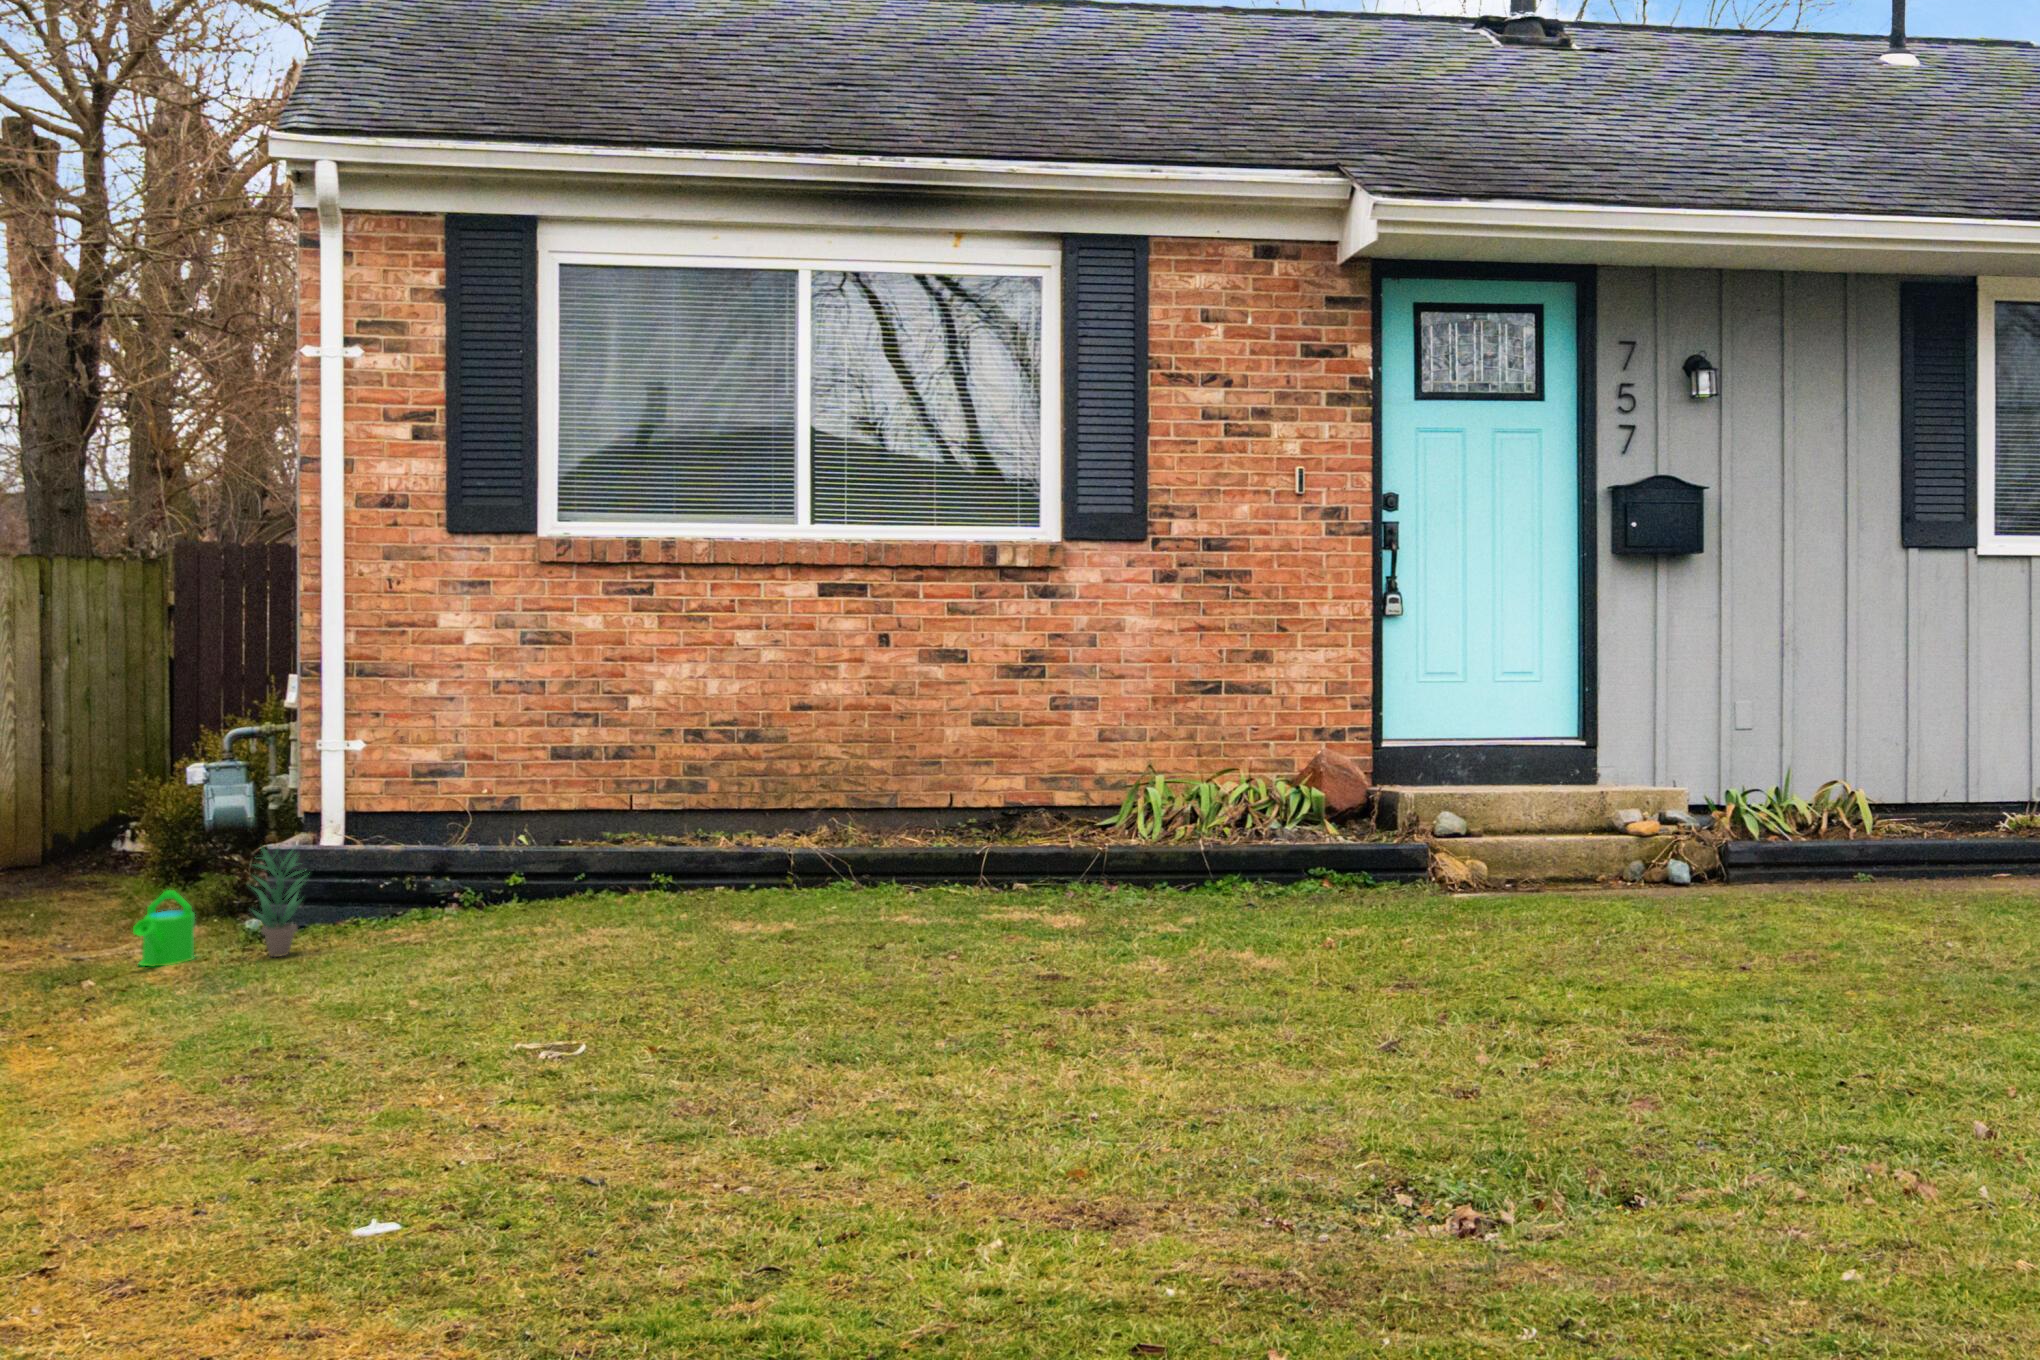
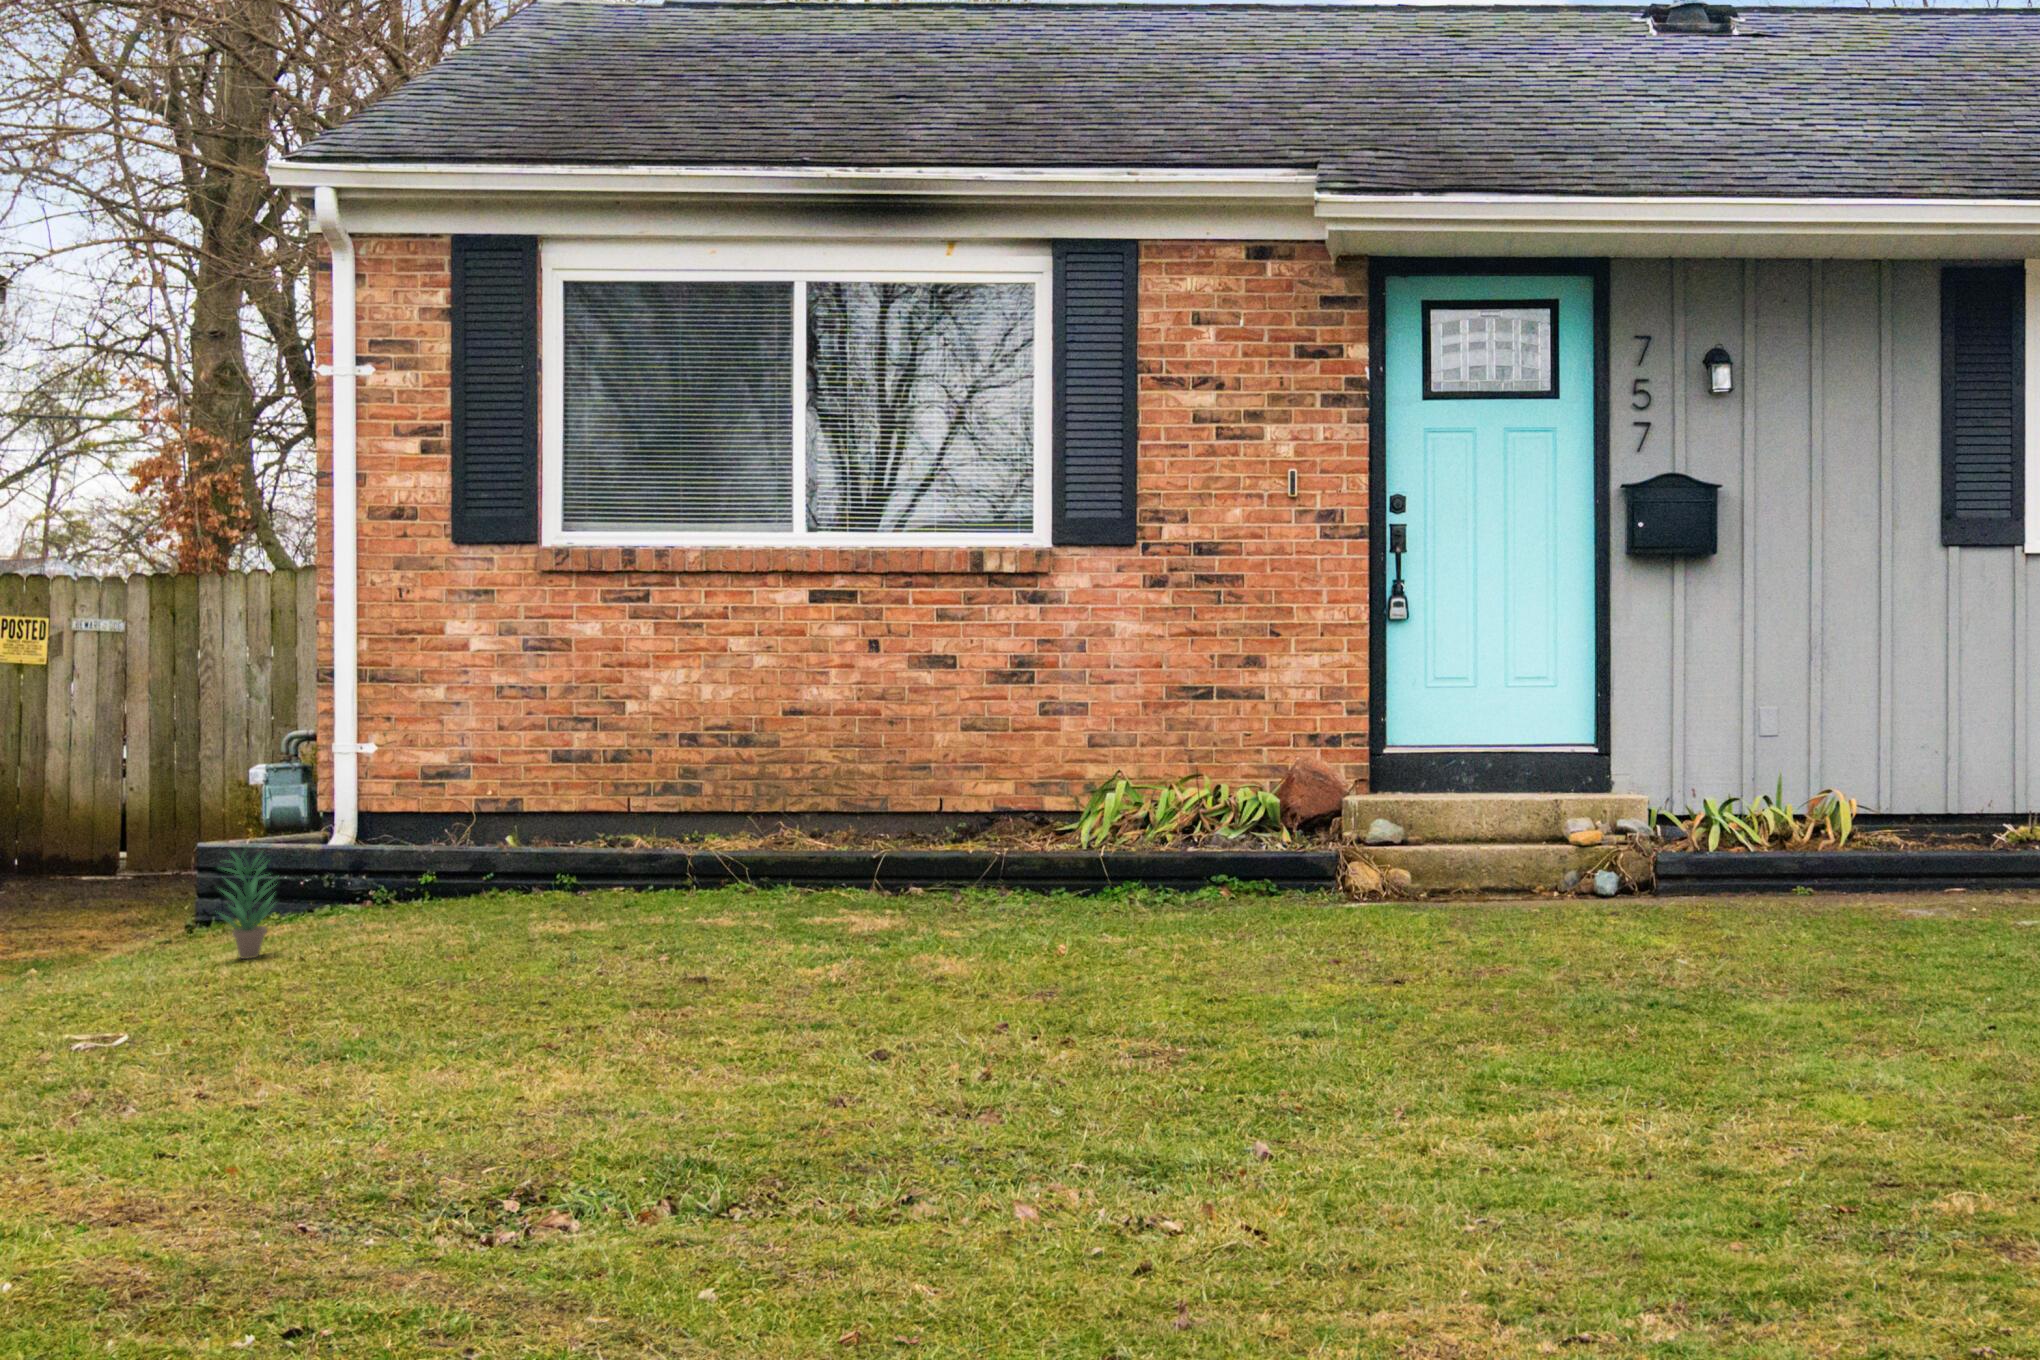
watering can: present [133,890,195,967] -> none [112,891,191,966]

